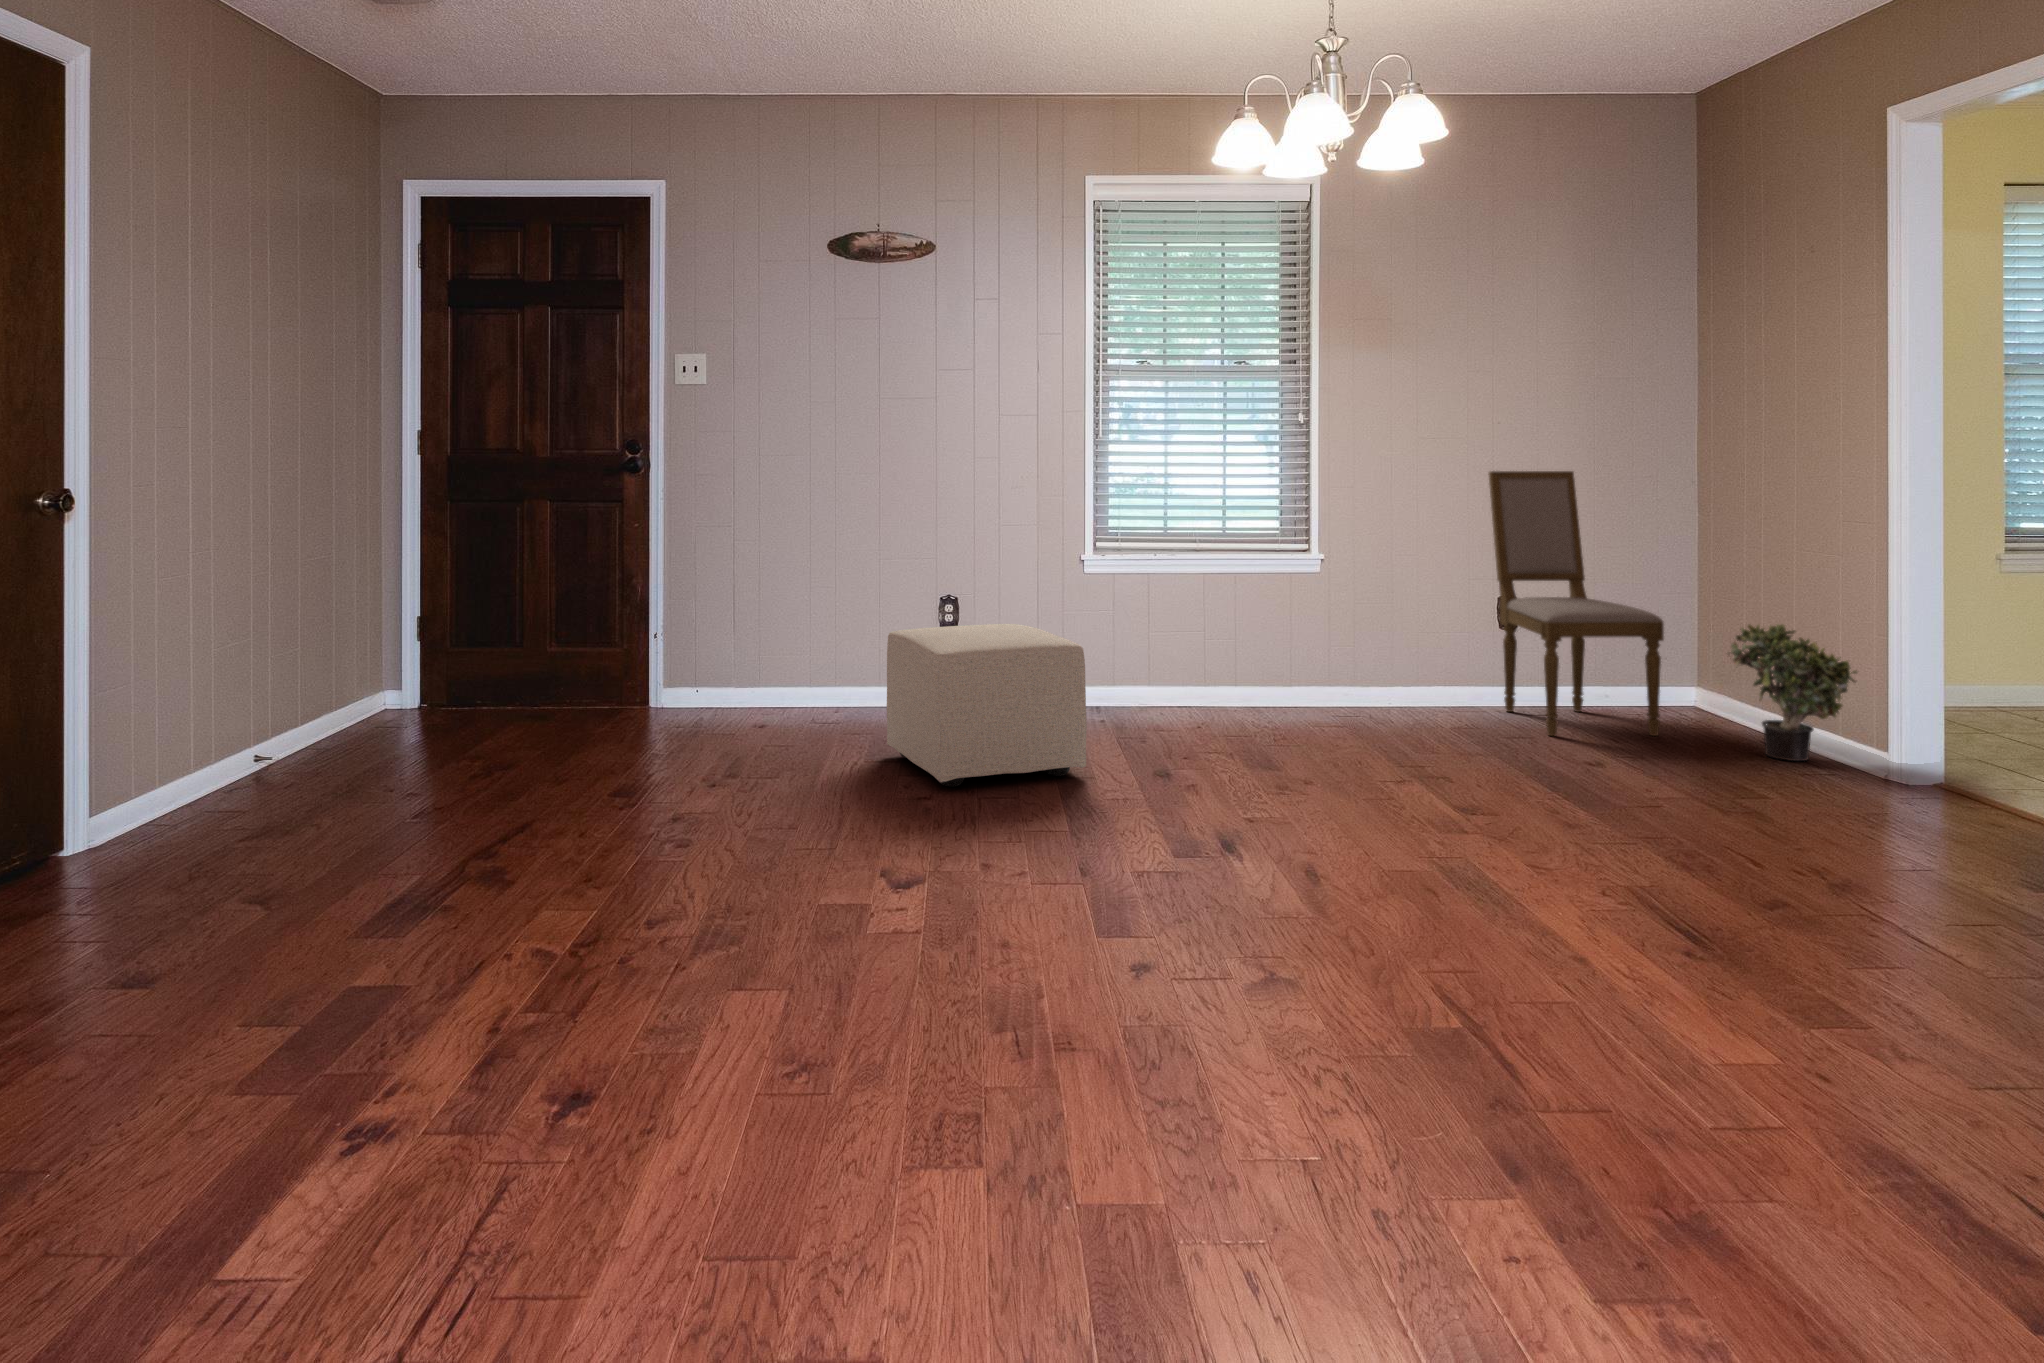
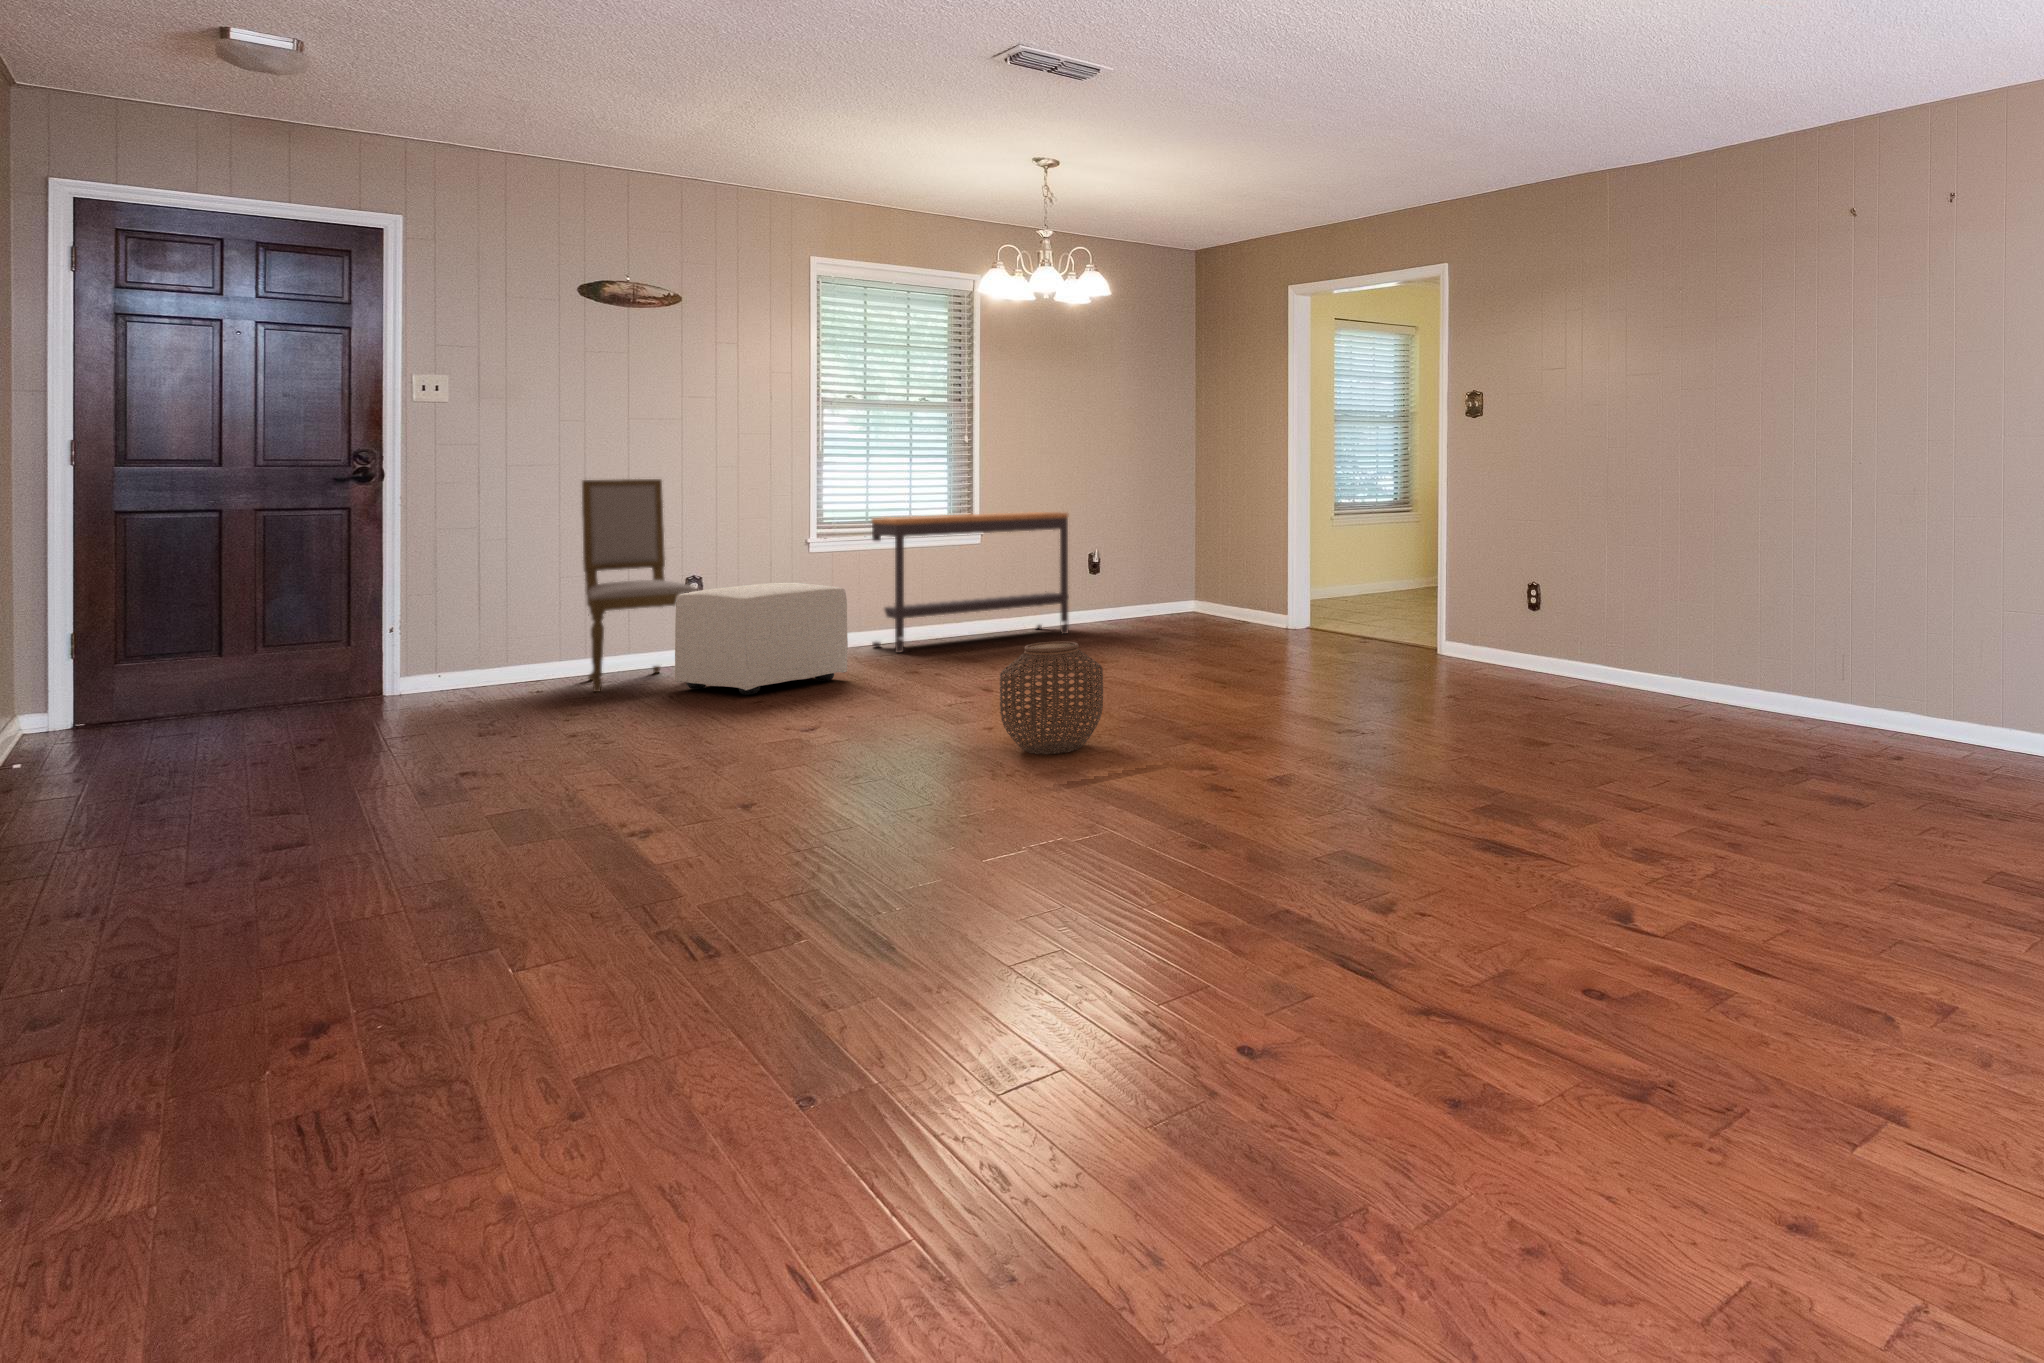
dining chair: present [1488,471,1664,736] -> present [582,479,696,692]
console table: none [1164,530,1455,728] -> present [872,512,1069,653]
potted plant: present [1727,625,1857,761] -> none [1213,551,1271,626]
woven basket: none [1163,890,1393,1173] -> present [1000,641,1103,754]

